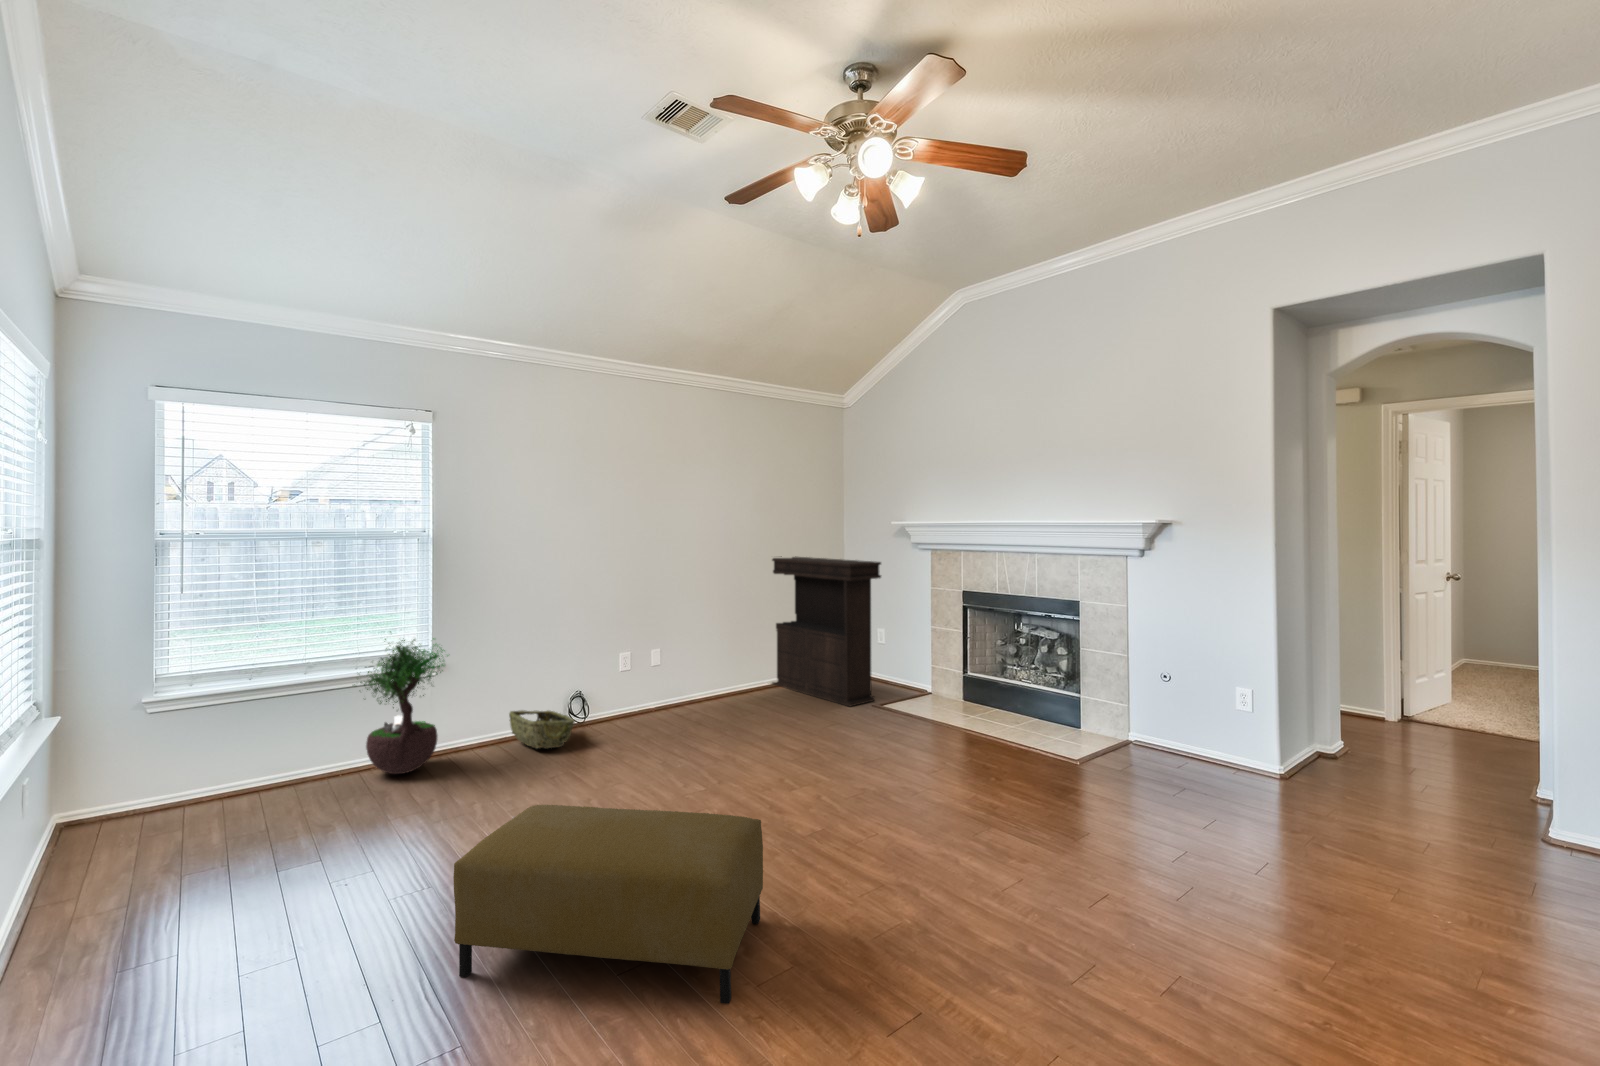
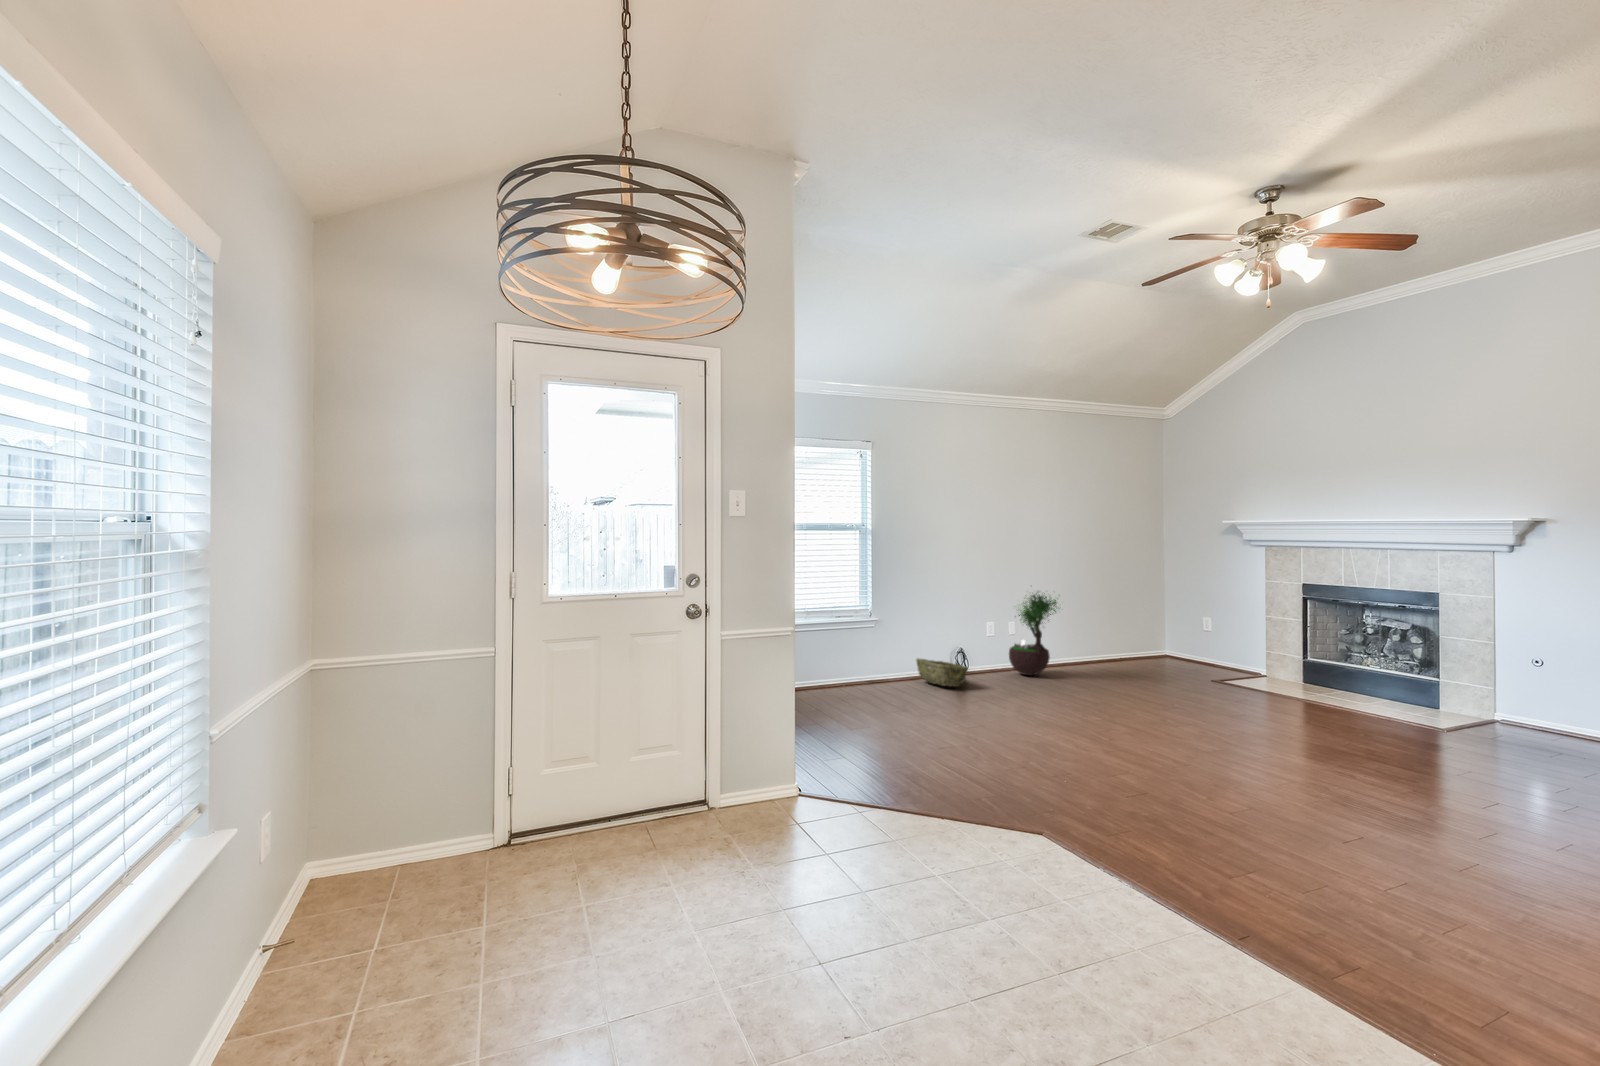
console table: present [771,556,881,706] -> none [1092,552,1218,681]
potted tree: present [354,638,445,774] -> present [1009,593,1060,675]
ottoman: present [453,805,763,1004] -> none [991,697,1191,818]

